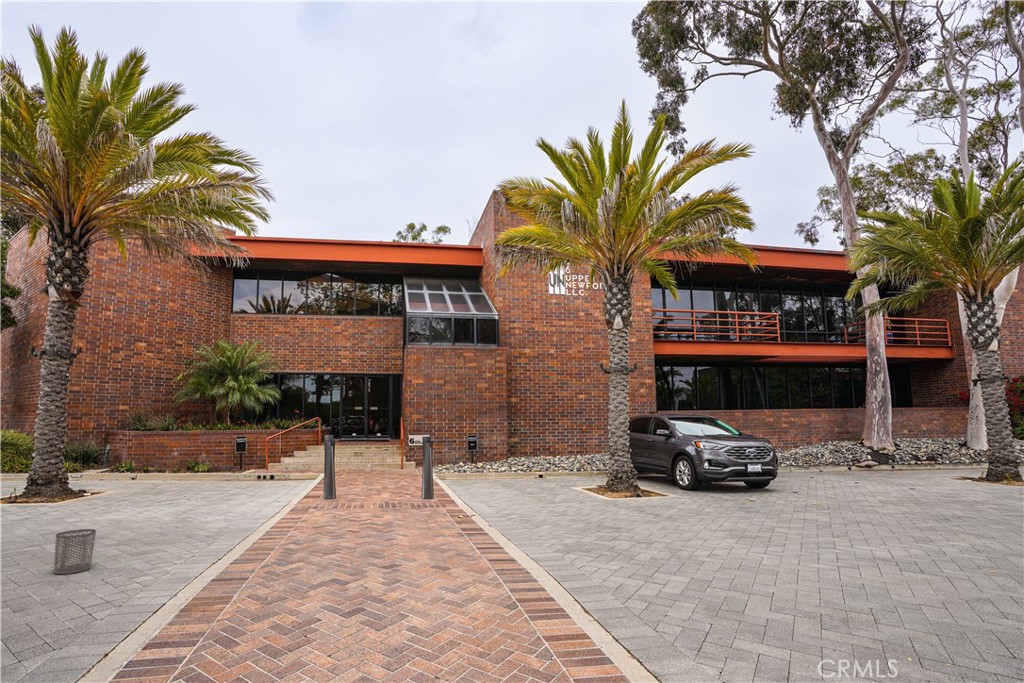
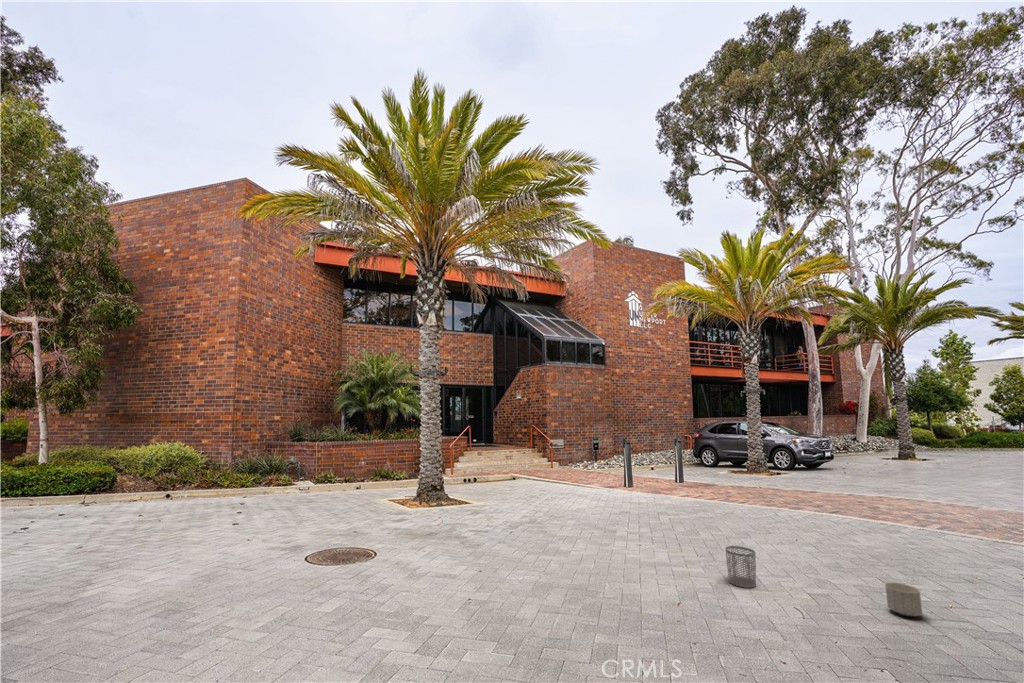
planter: none [60,573,104,614] -> present [885,583,922,617]

